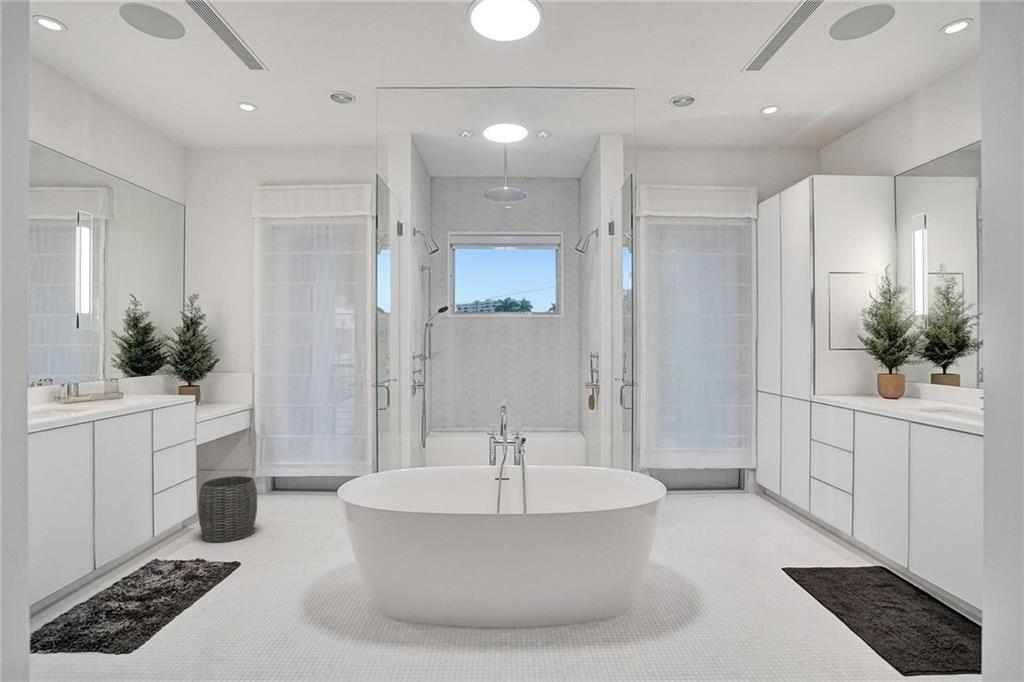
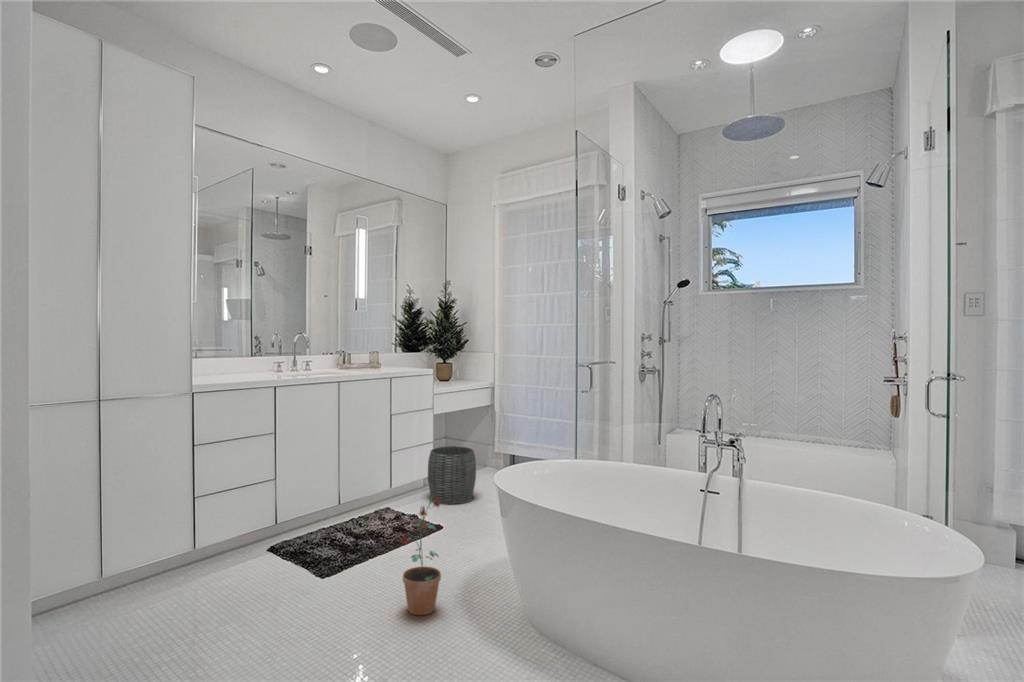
potted plant: none [256,524,303,657] -> present [401,495,441,615]

